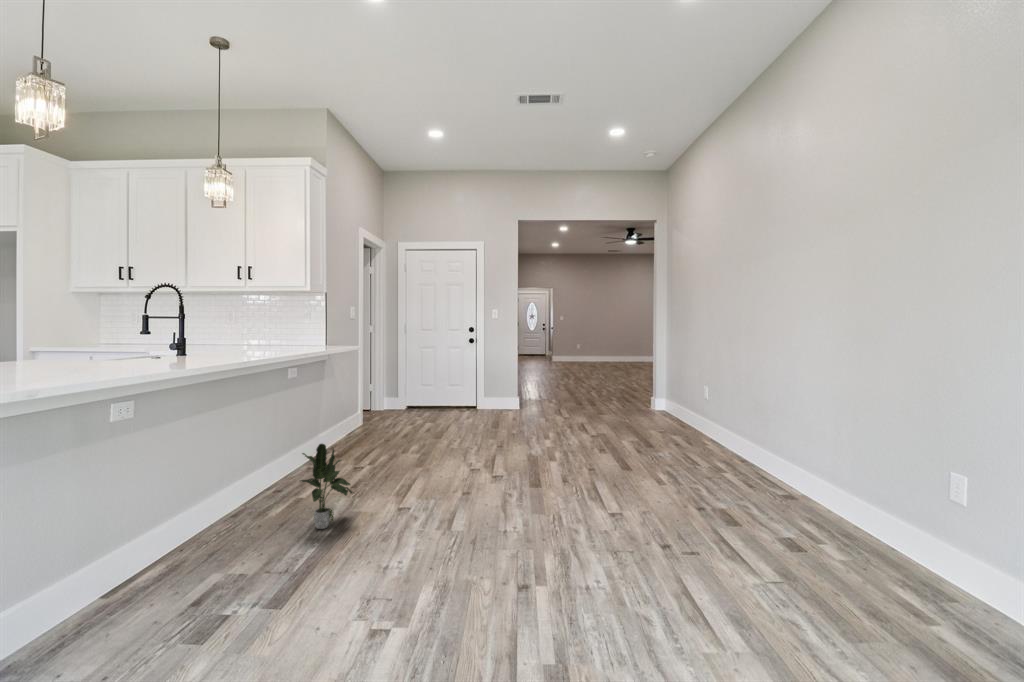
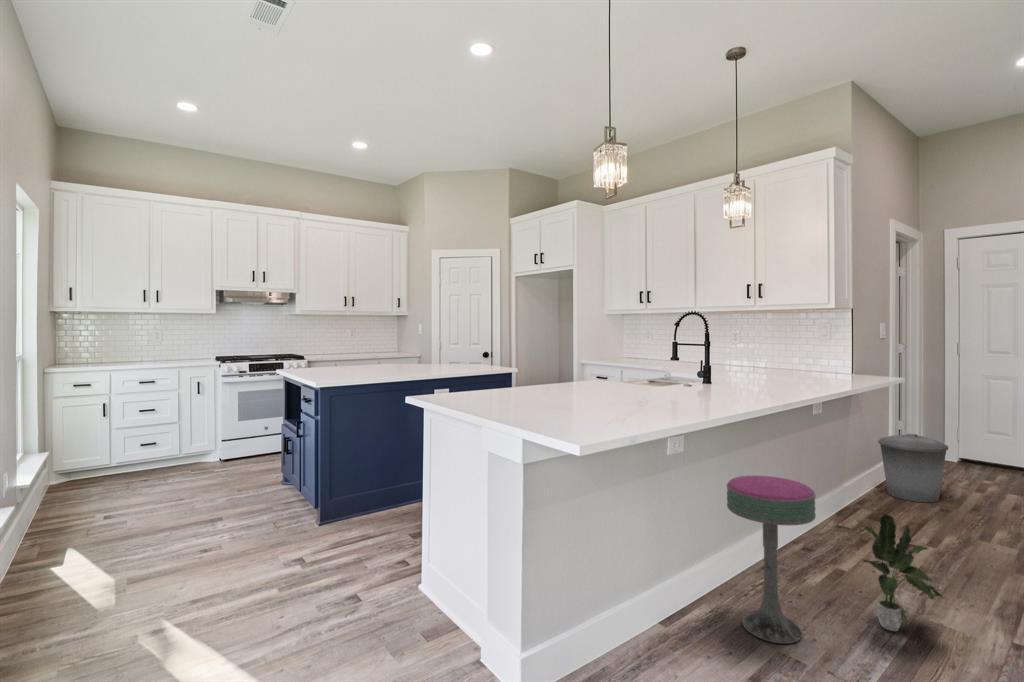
trash can: none [347,391,390,440] -> present [878,434,948,502]
bar stool: none [182,429,262,571] -> present [727,476,816,644]

